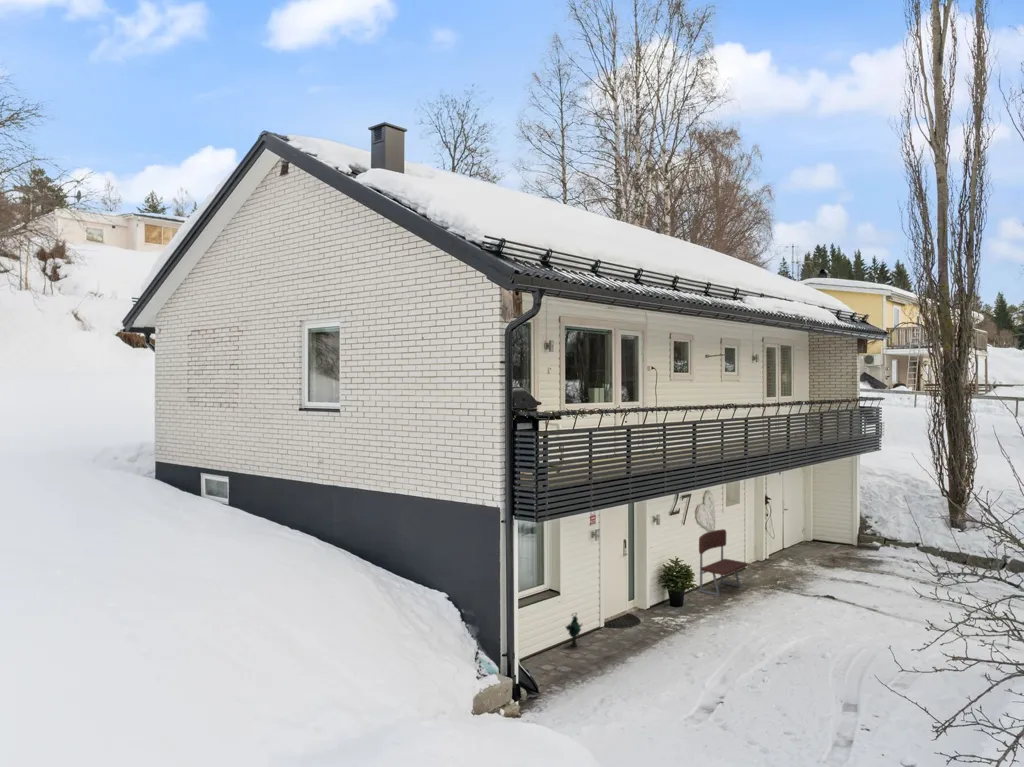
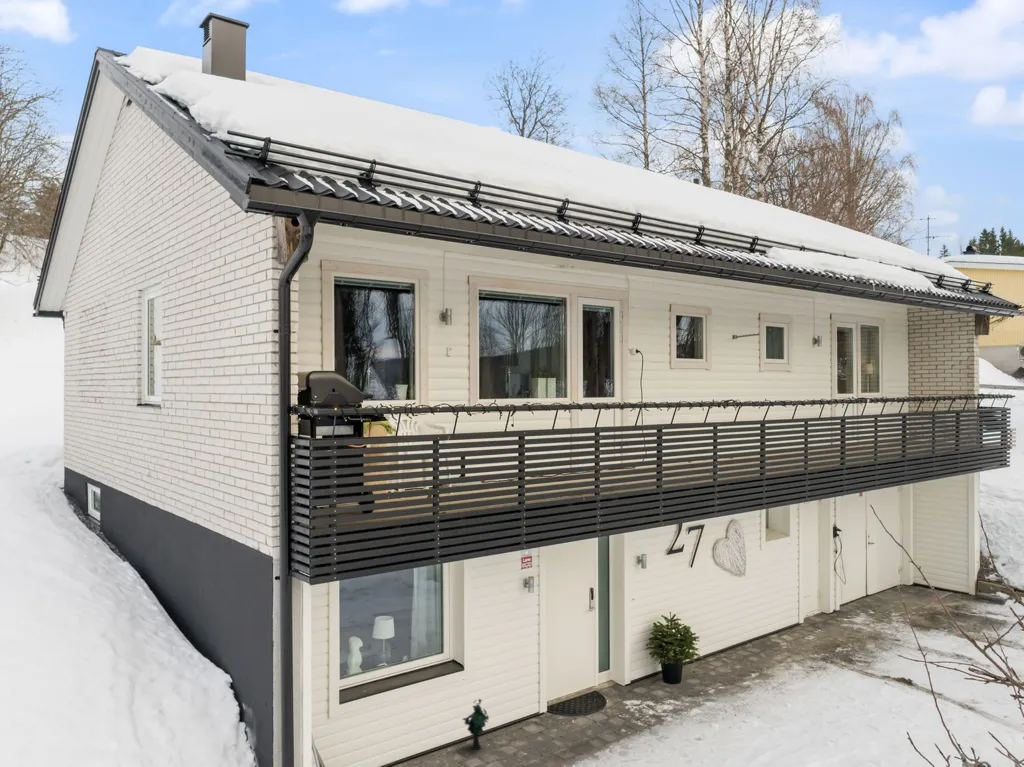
bench: present [699,529,748,596] -> none [714,573,790,669]

